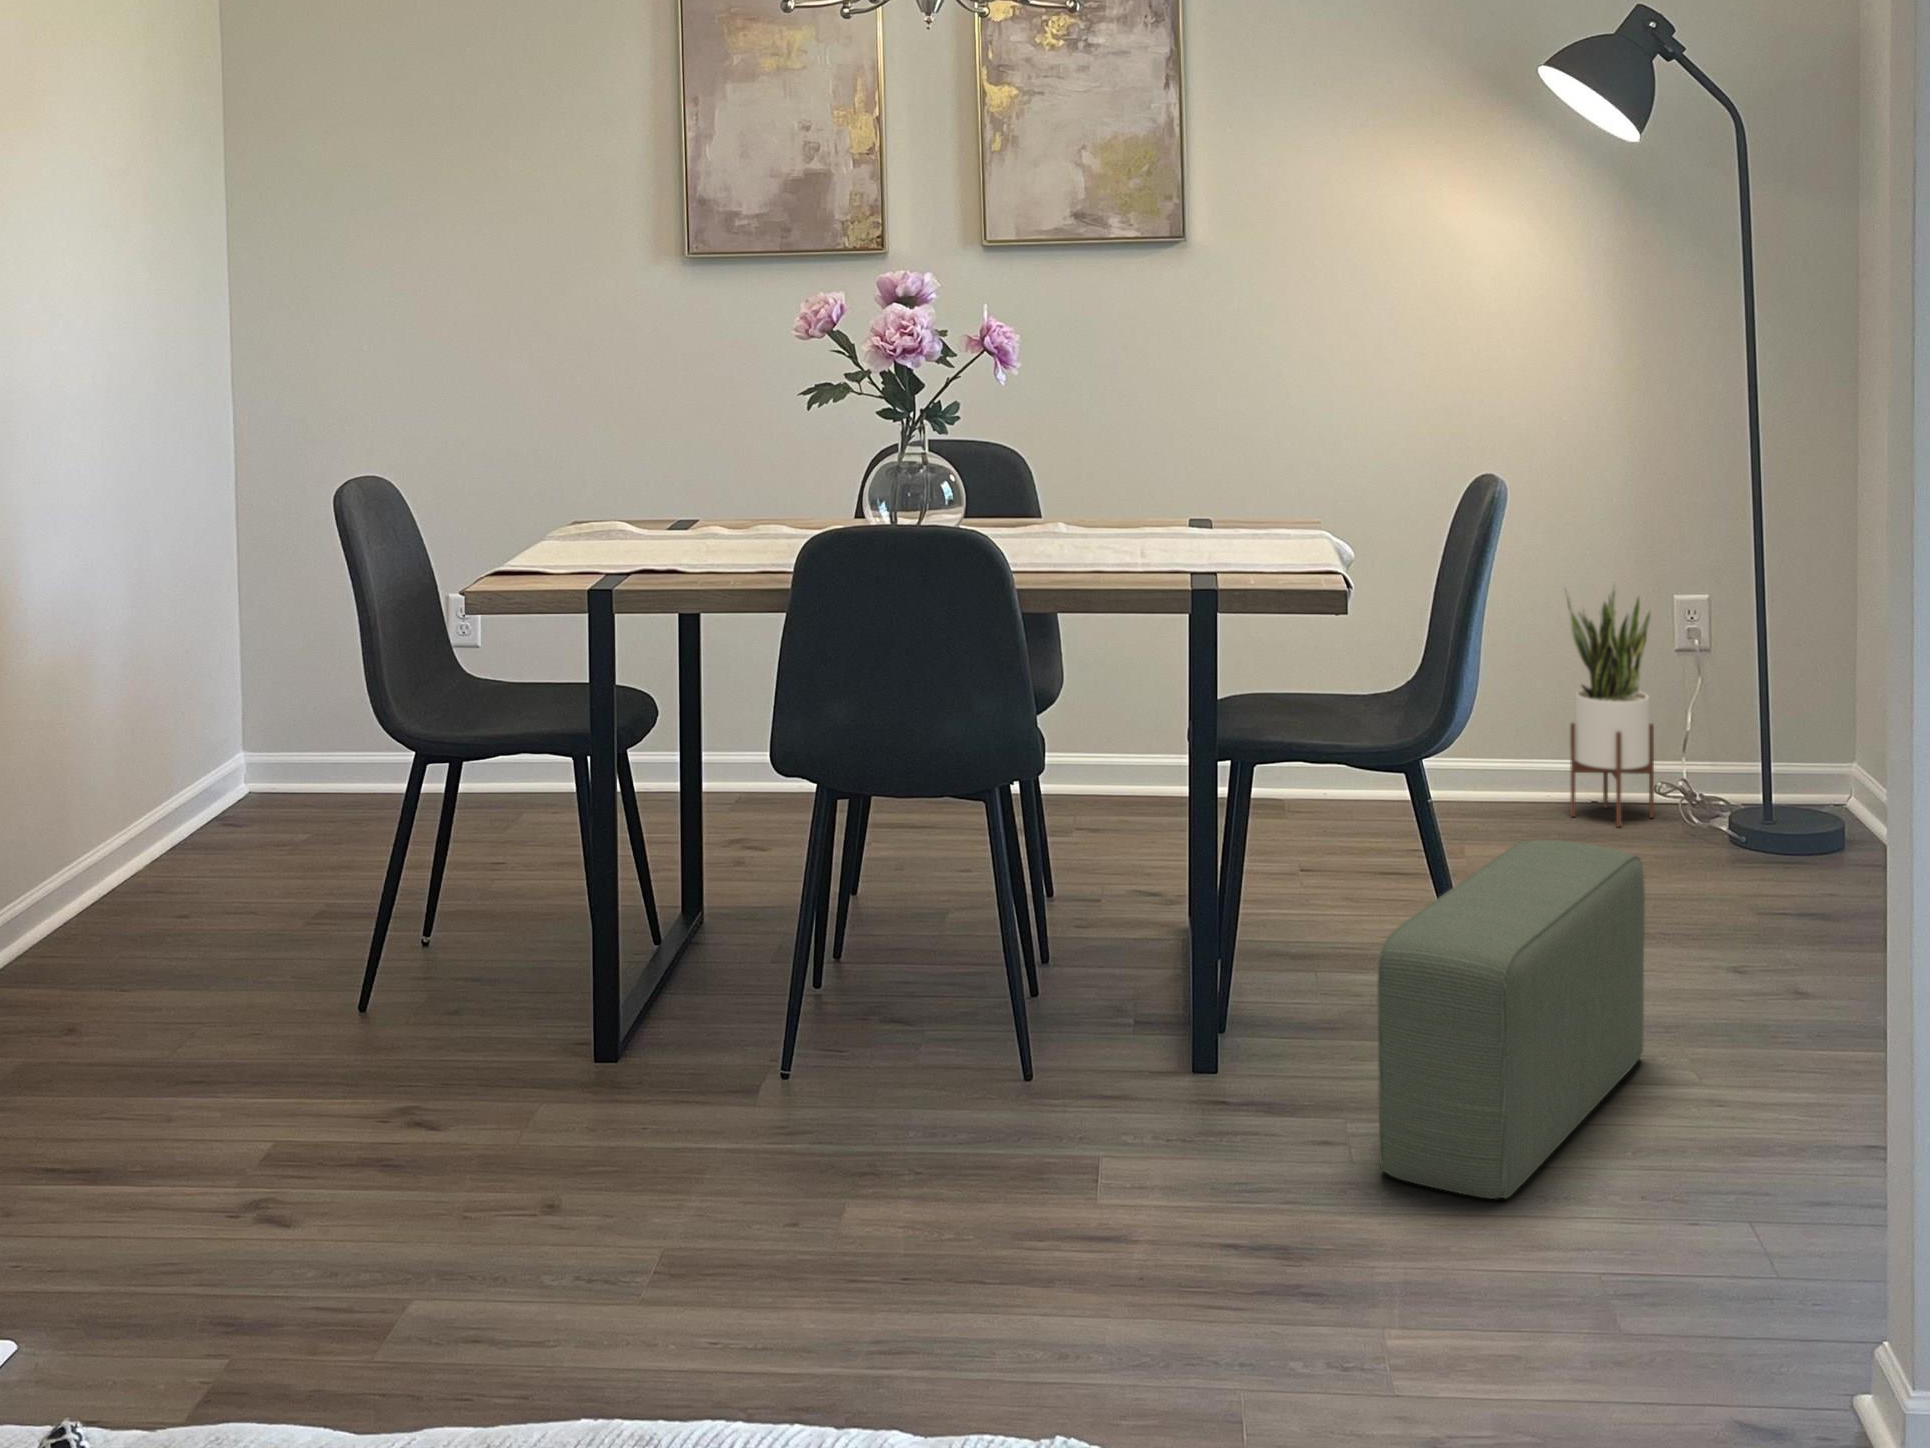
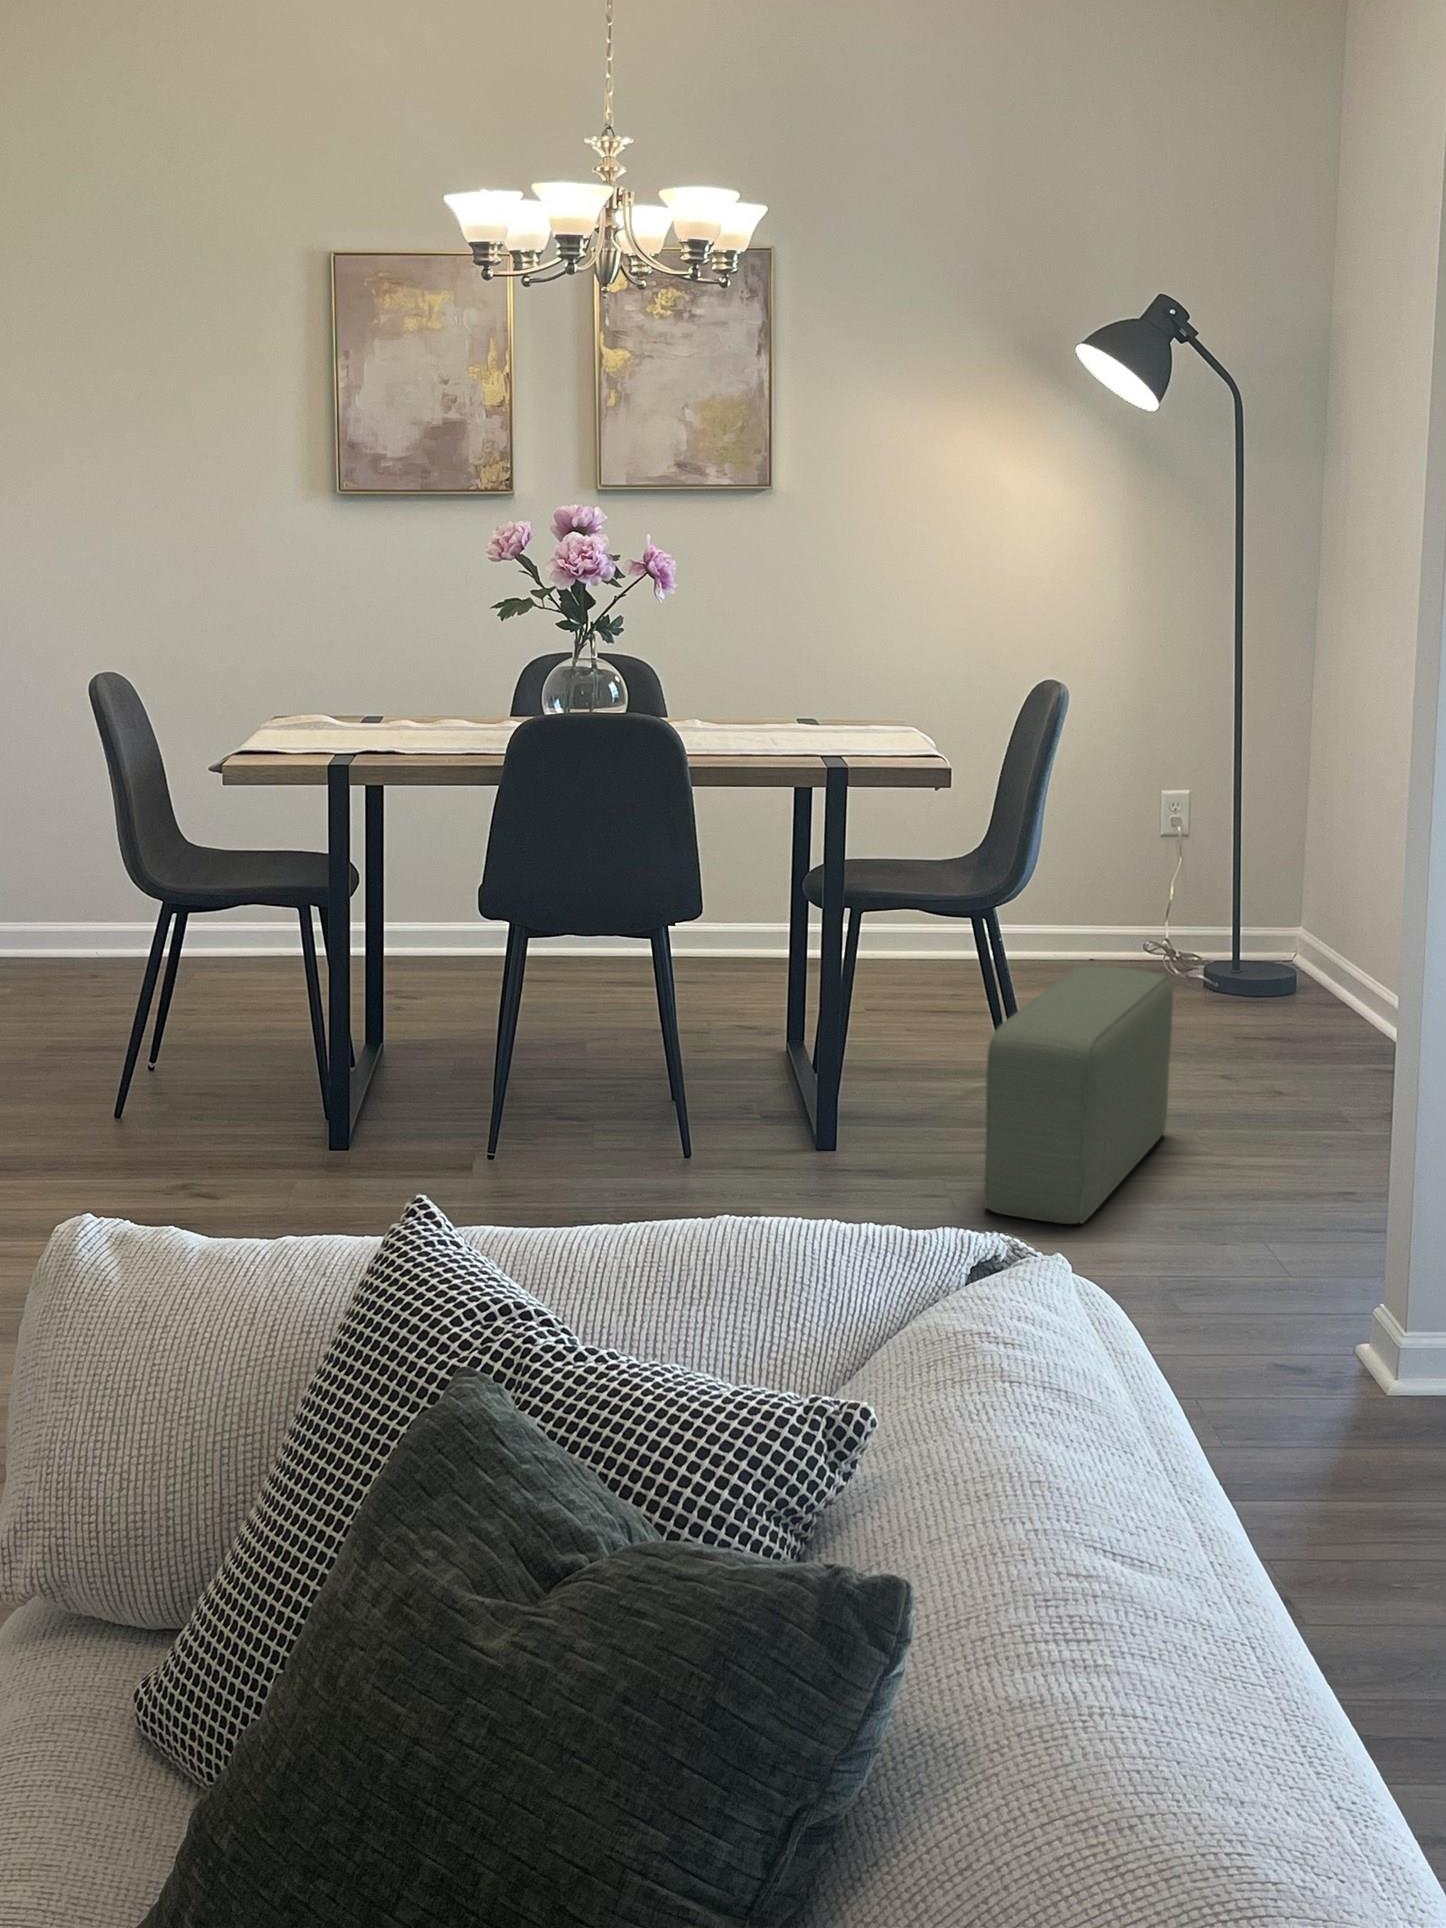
potted plant: present [1564,582,1654,827] -> none [1076,778,1146,979]

